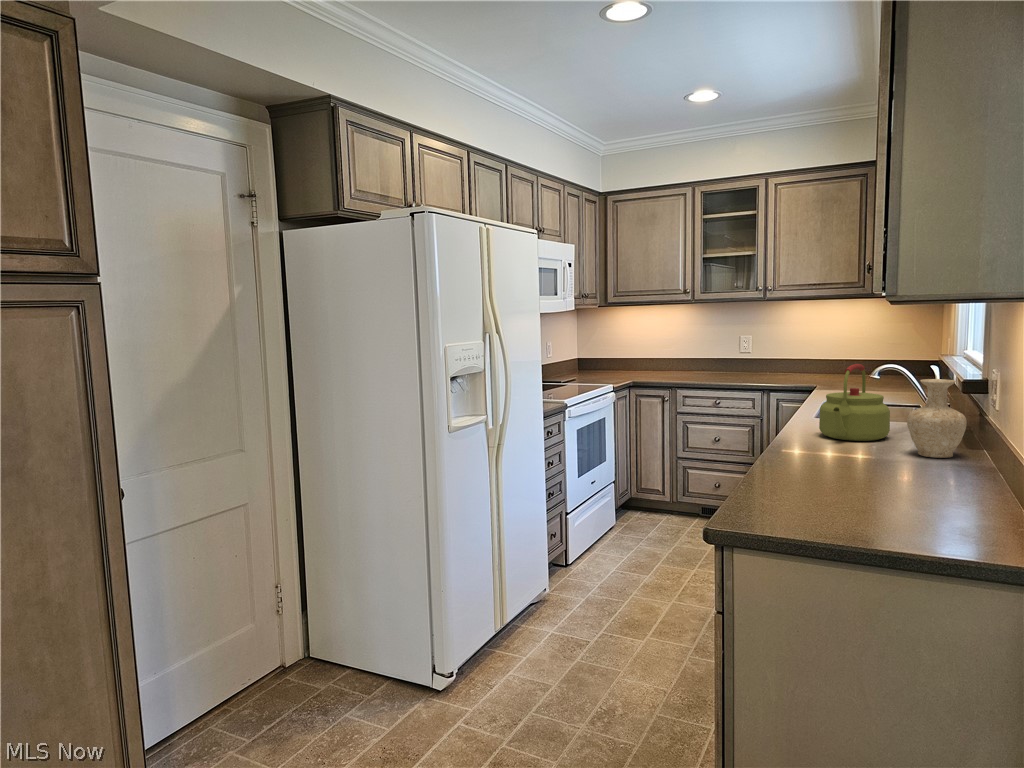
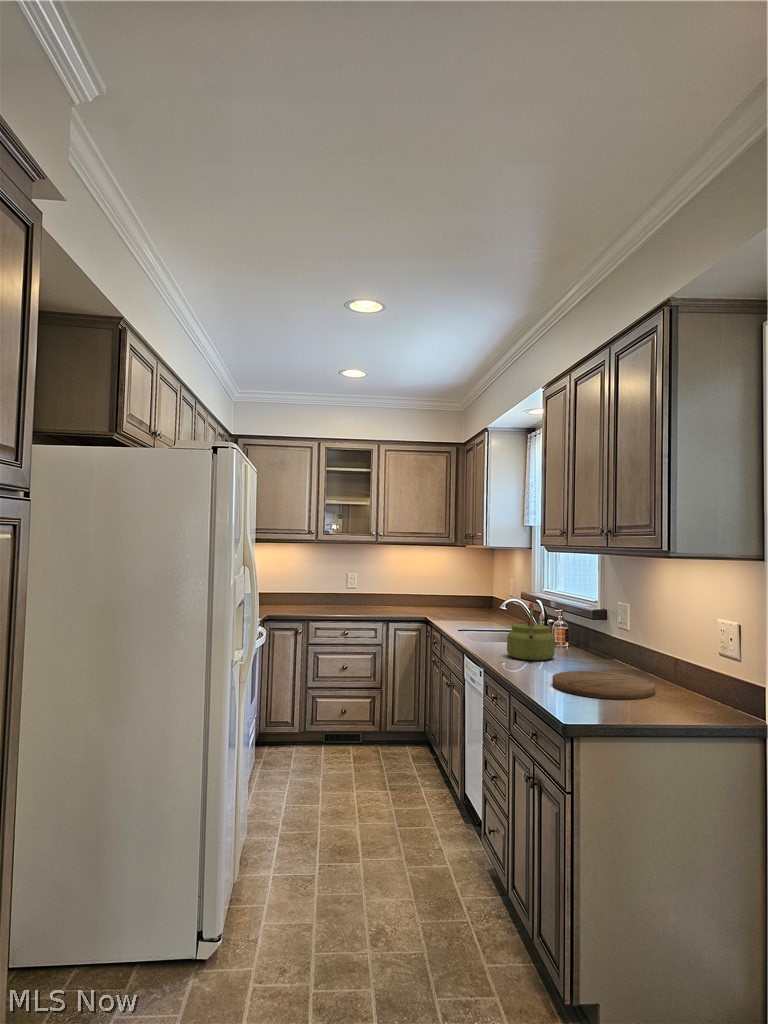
vase: present [907,379,967,458] -> none [581,614,617,669]
cutting board: none [798,457,960,503] -> present [552,671,655,700]

